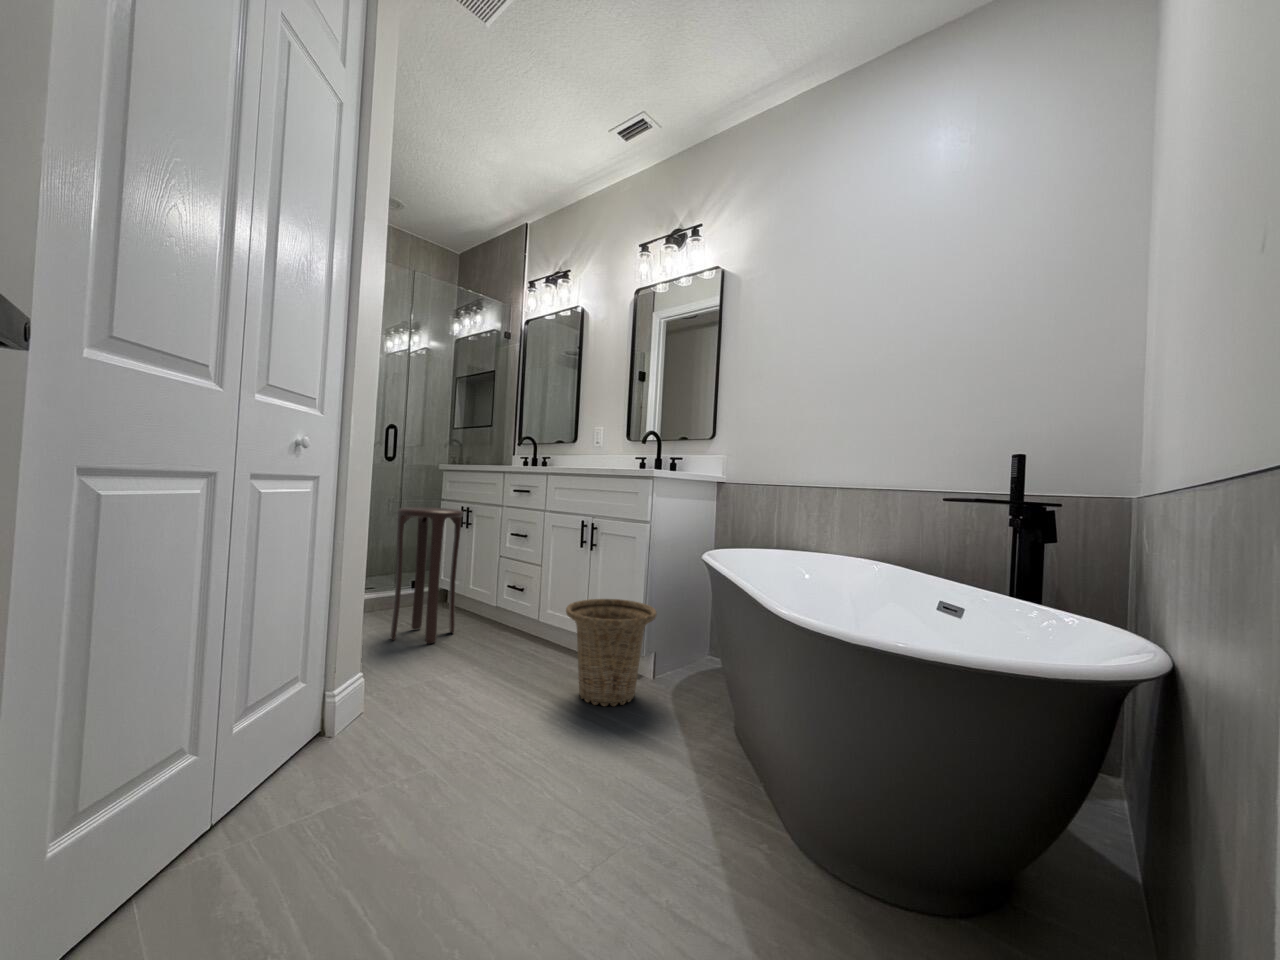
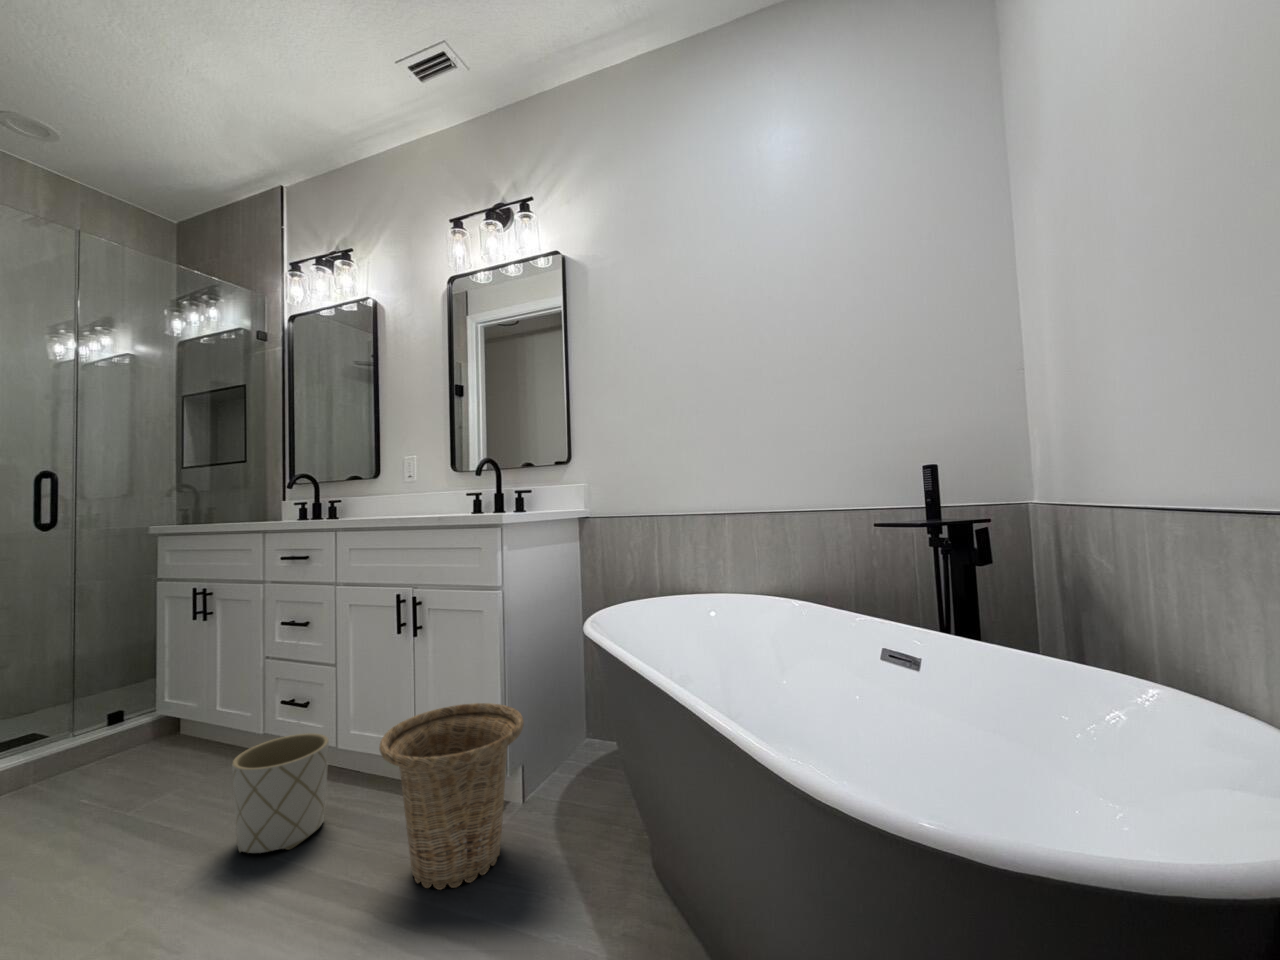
stool: present [390,507,463,644] -> none [46,599,191,848]
planter: none [484,603,536,668] -> present [232,733,329,853]

